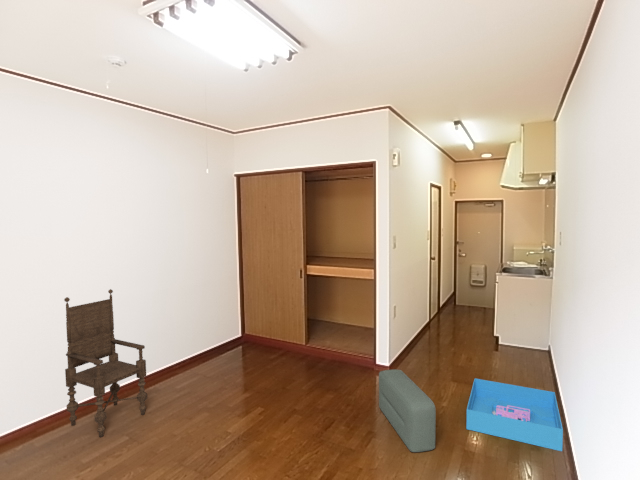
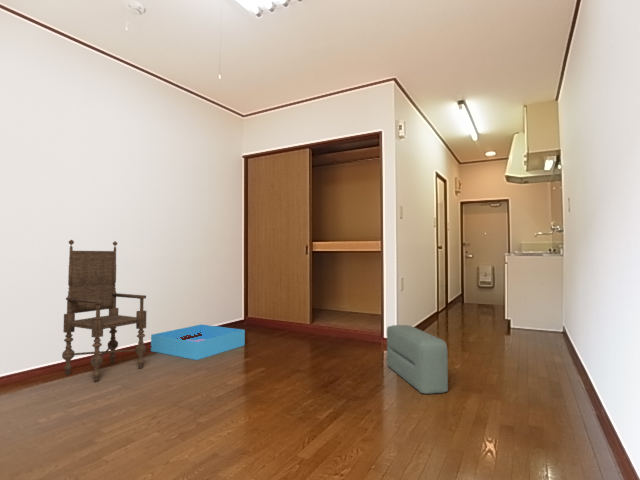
storage bin: present [466,378,563,451] -> present [151,324,245,360]

